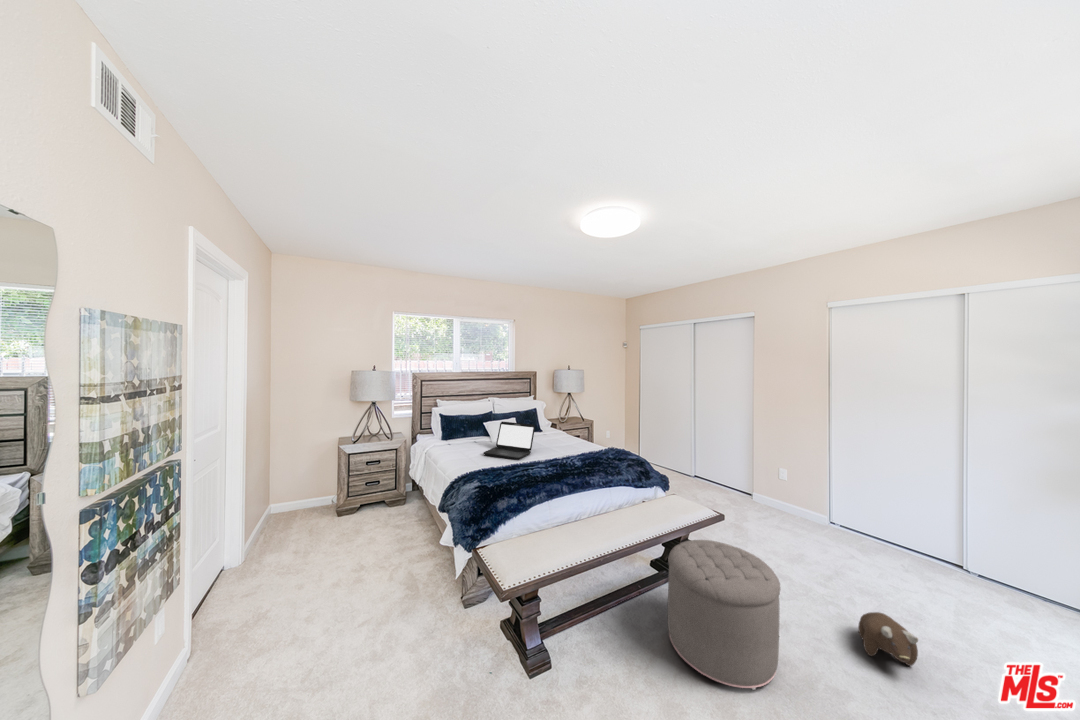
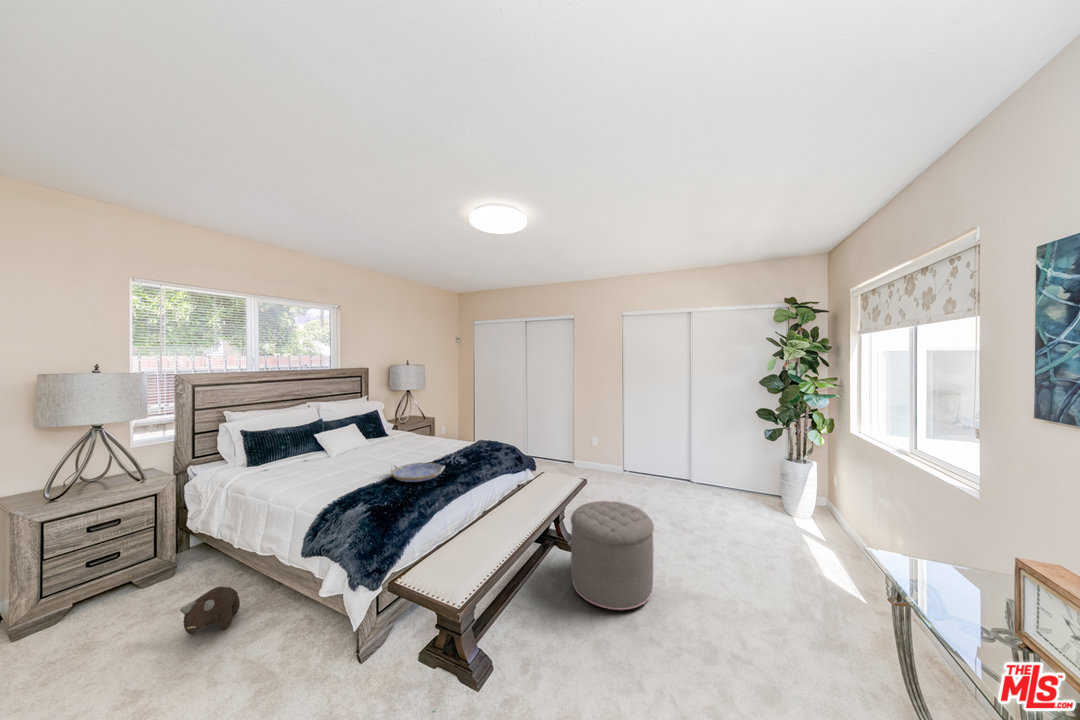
laptop: present [484,422,535,460] -> none [333,428,396,473]
serving tray: none [515,457,559,475] -> present [391,463,445,482]
plush toy: present [858,612,918,666] -> present [180,587,240,634]

